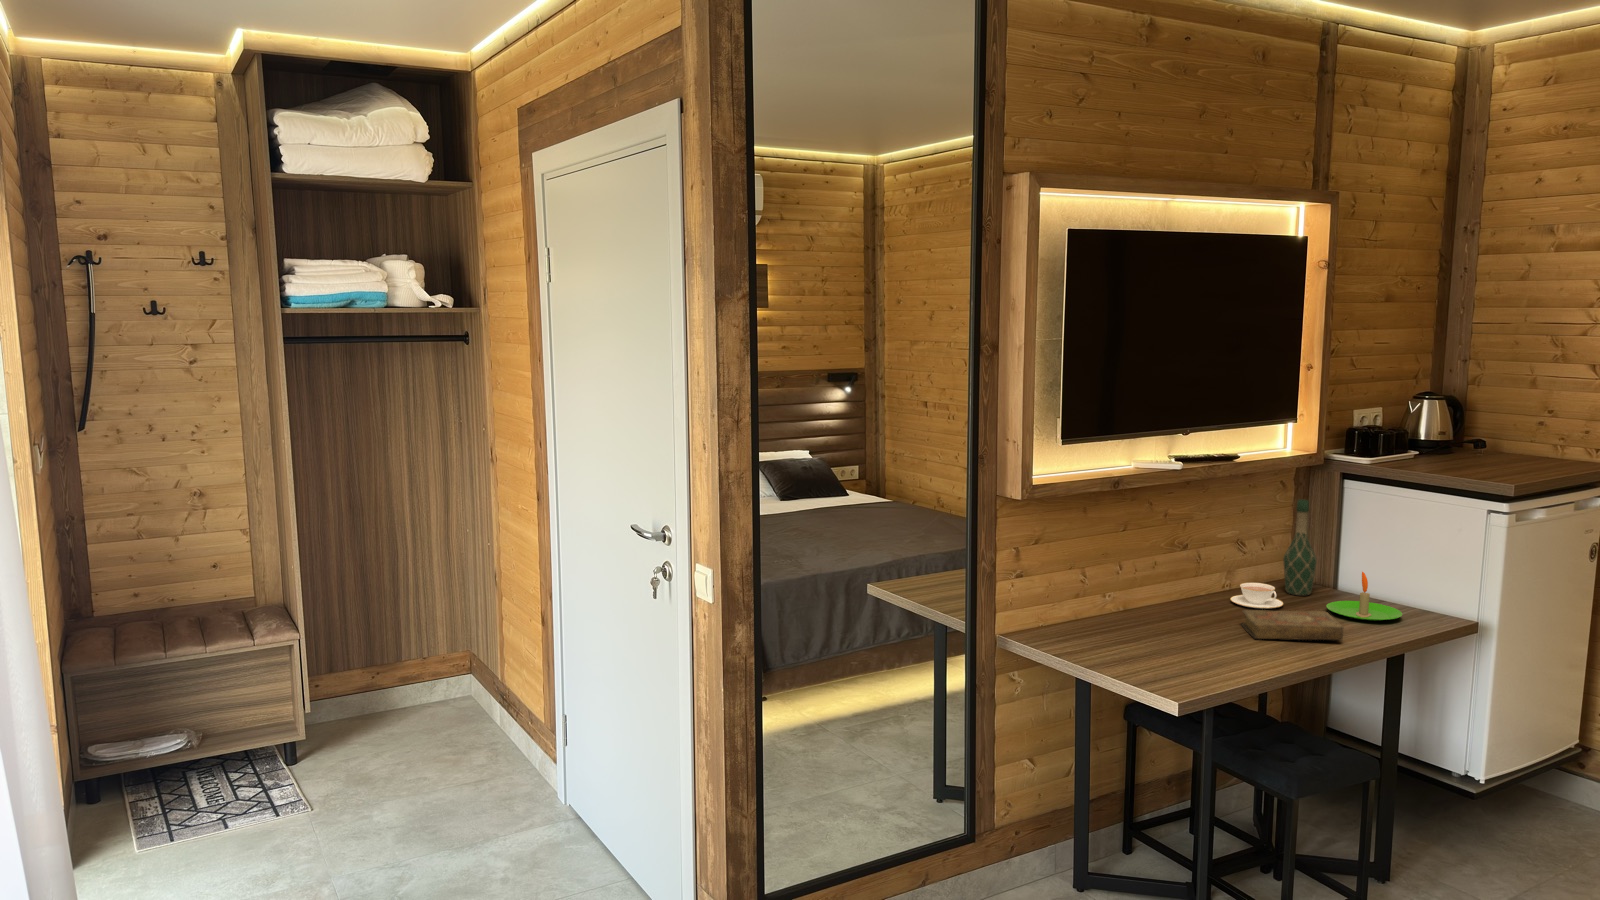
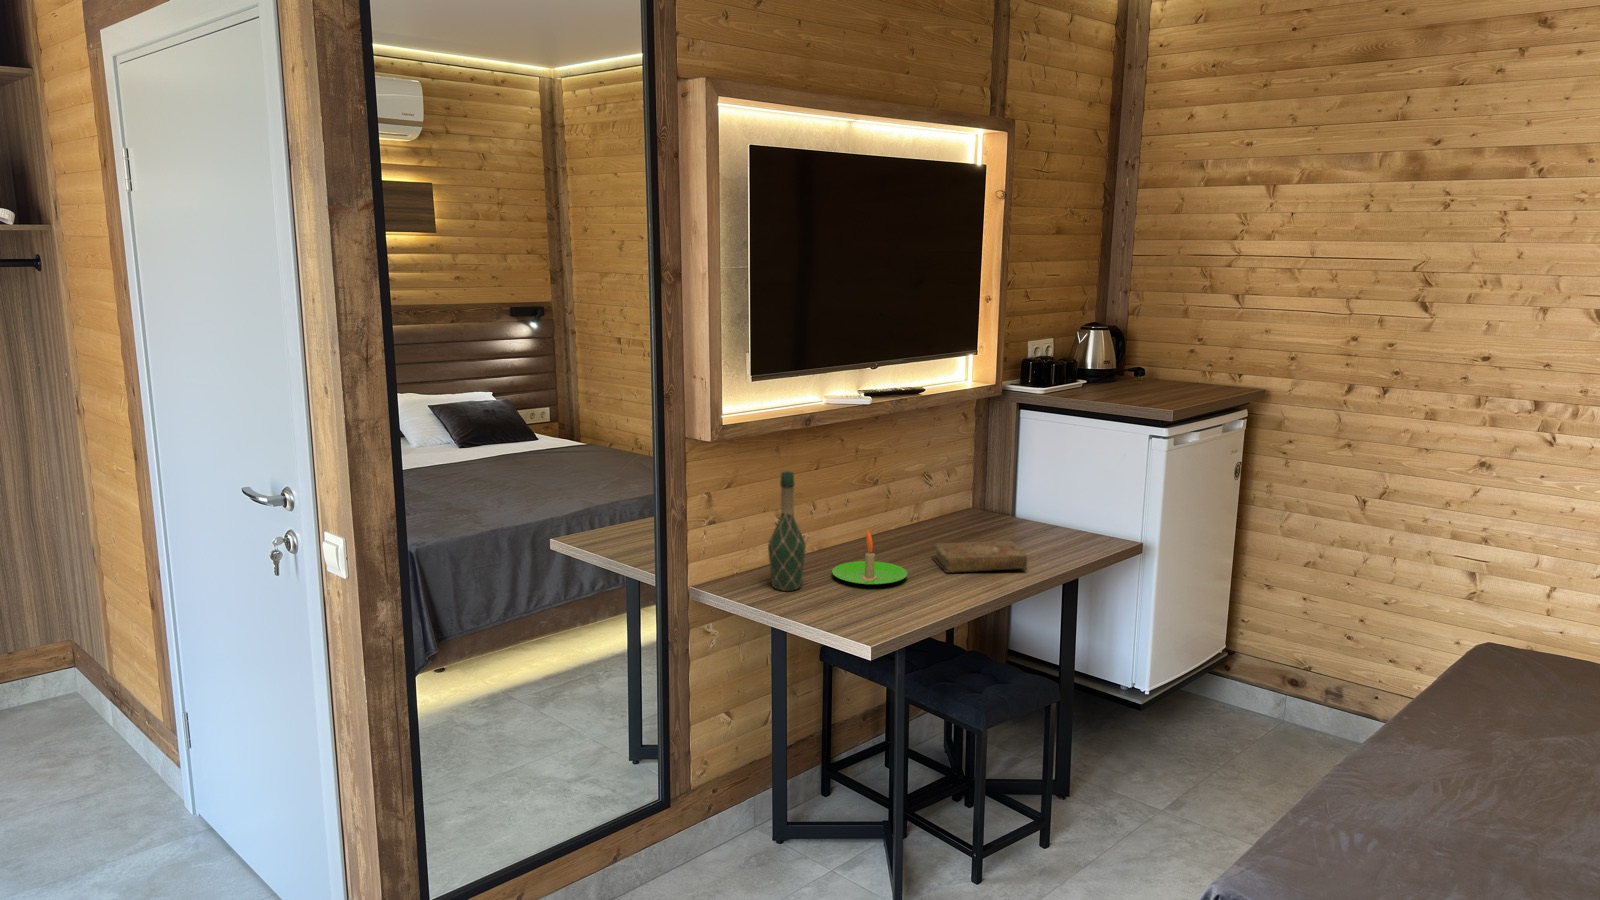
wine bottle: present [1283,499,1317,595] -> present [768,471,806,590]
candle: present [1326,572,1402,621] -> present [832,530,907,585]
teacup: present [1230,583,1283,608] -> none [922,515,971,540]

